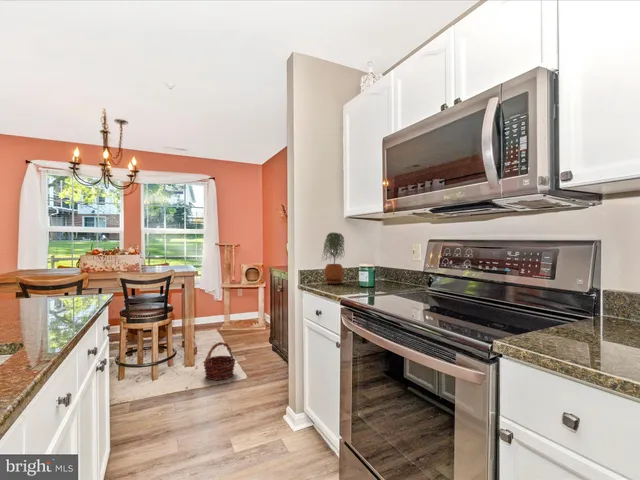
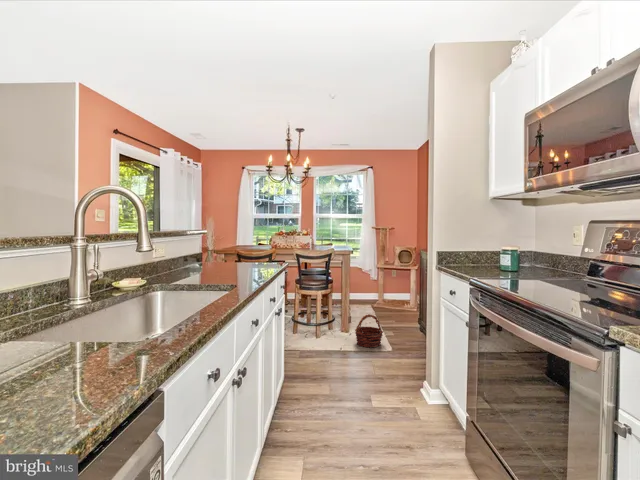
potted plant: present [323,233,344,284] -> none [461,215,488,267]

